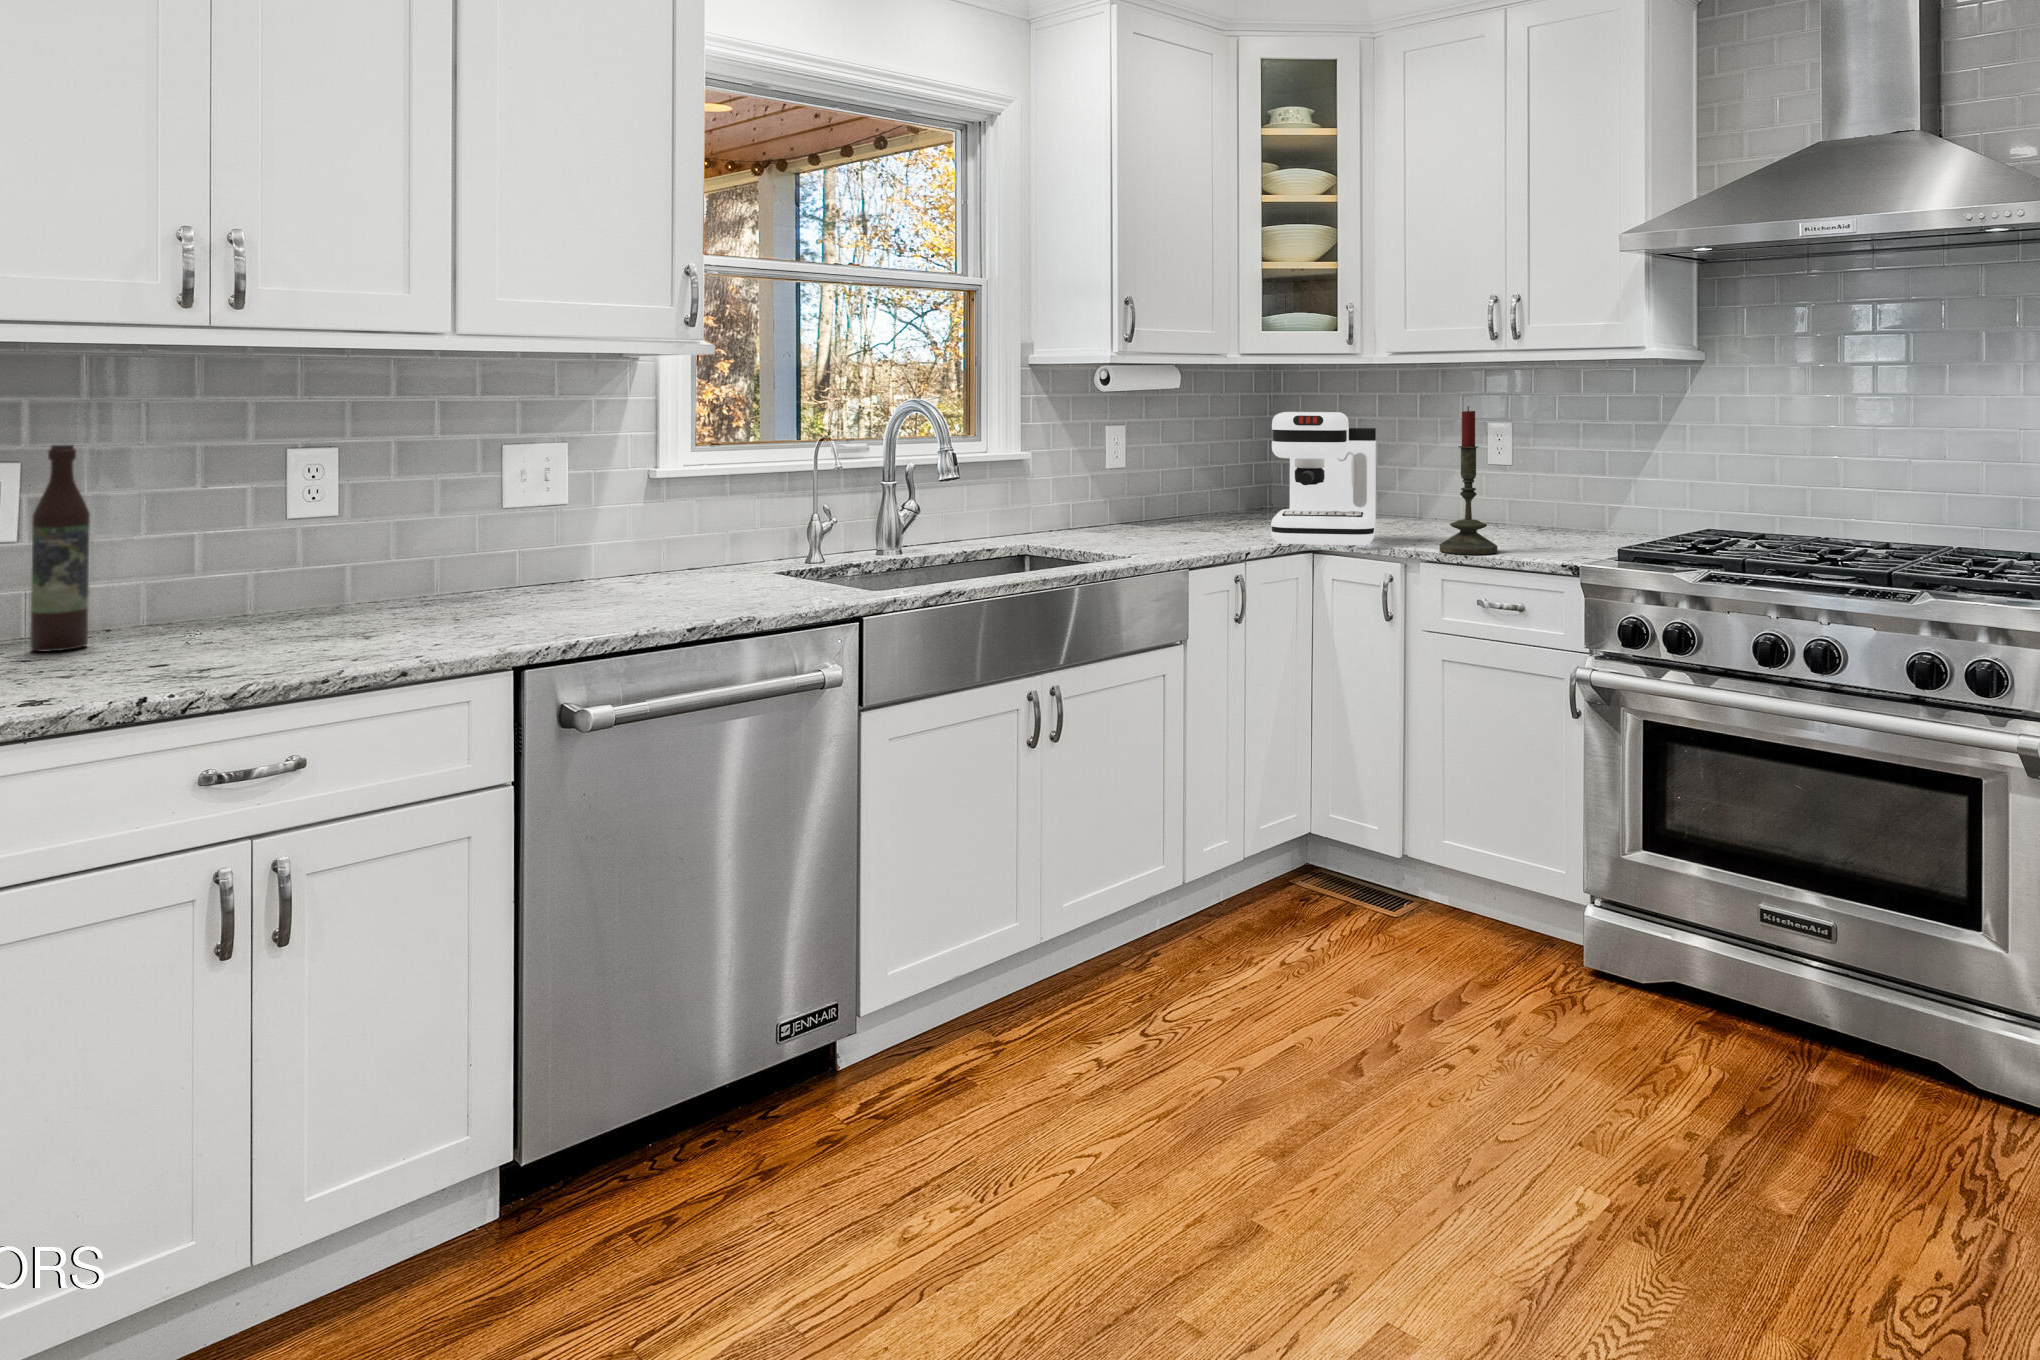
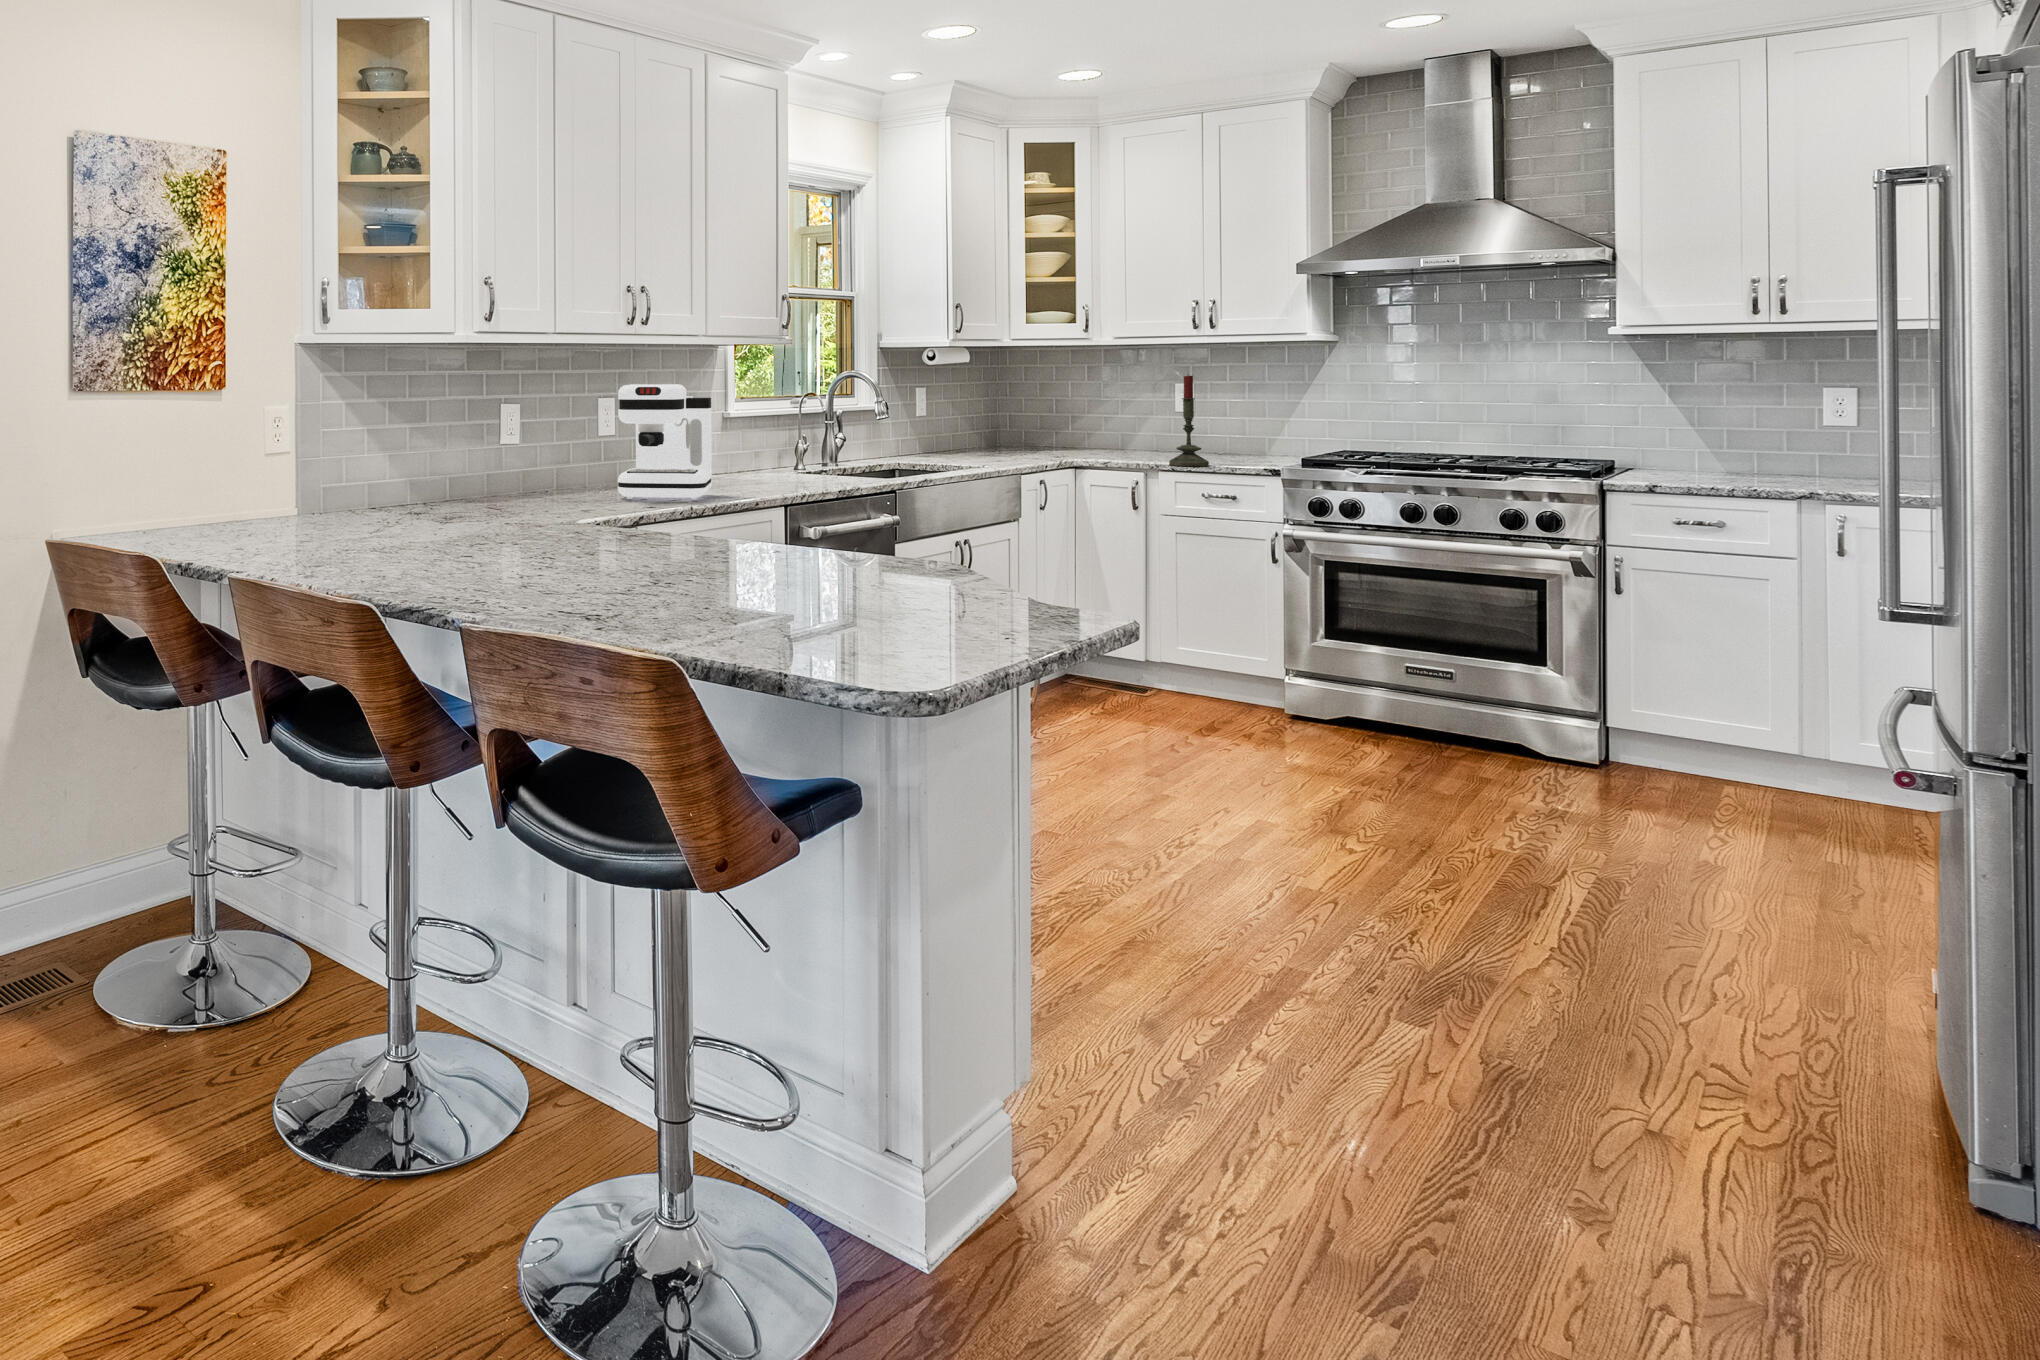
coffee maker: present [1271,412,1376,548] -> present [618,384,712,500]
wine bottle: present [30,445,90,651] -> none [538,394,562,498]

